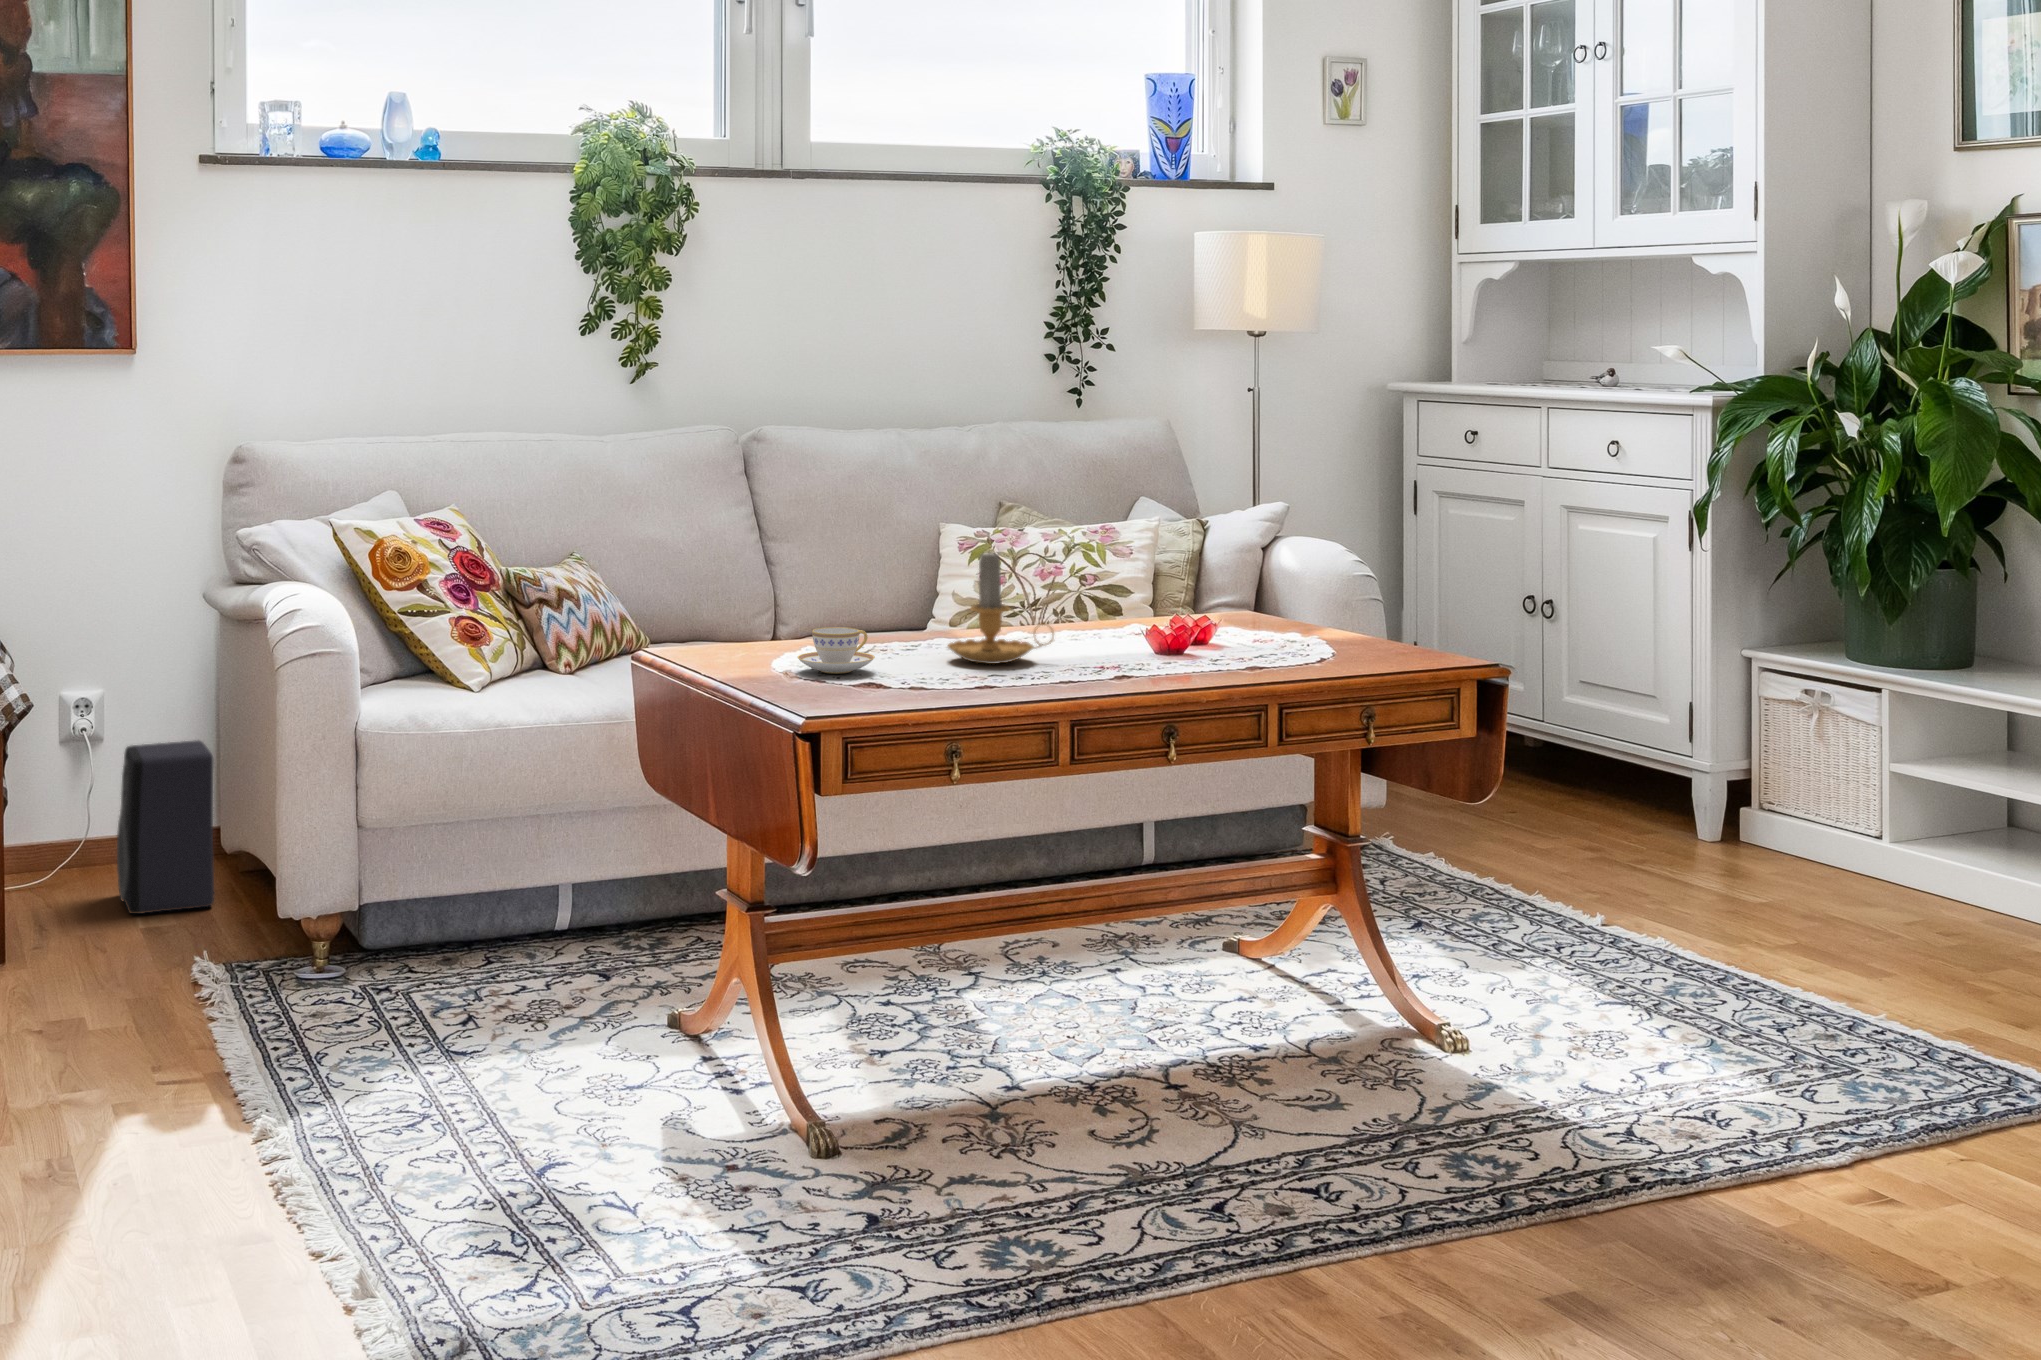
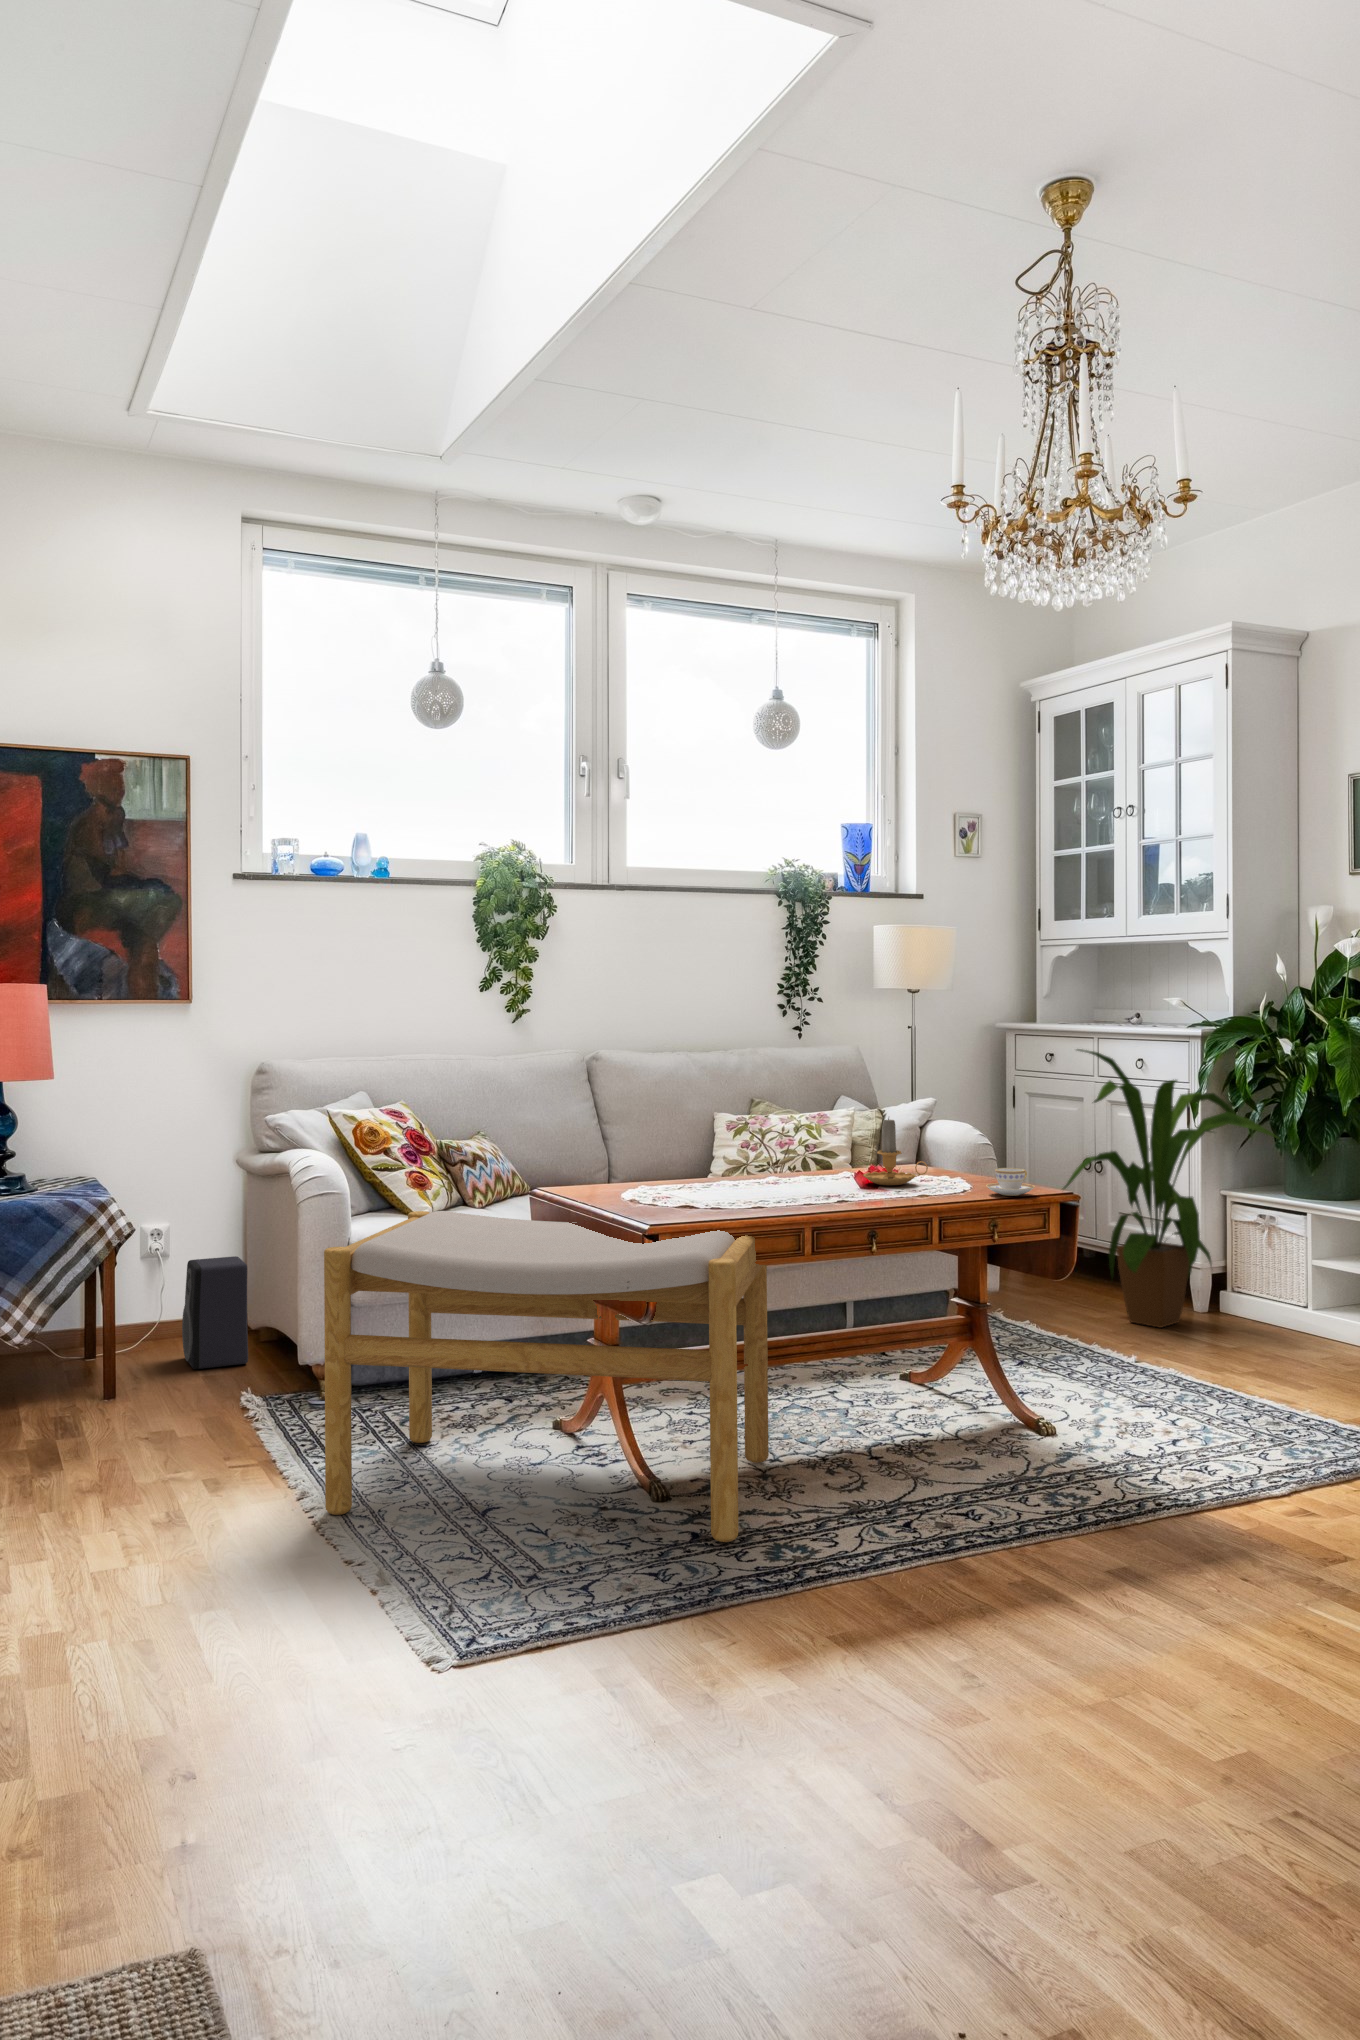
house plant: none [1481,426,1840,868] -> present [1063,1049,1278,1328]
candle: present [948,553,1053,664] -> present [863,1118,928,1186]
teacup: present [797,627,875,673] -> present [986,1168,1035,1196]
footstool: none [289,682,1003,1234] -> present [324,1211,769,1542]

